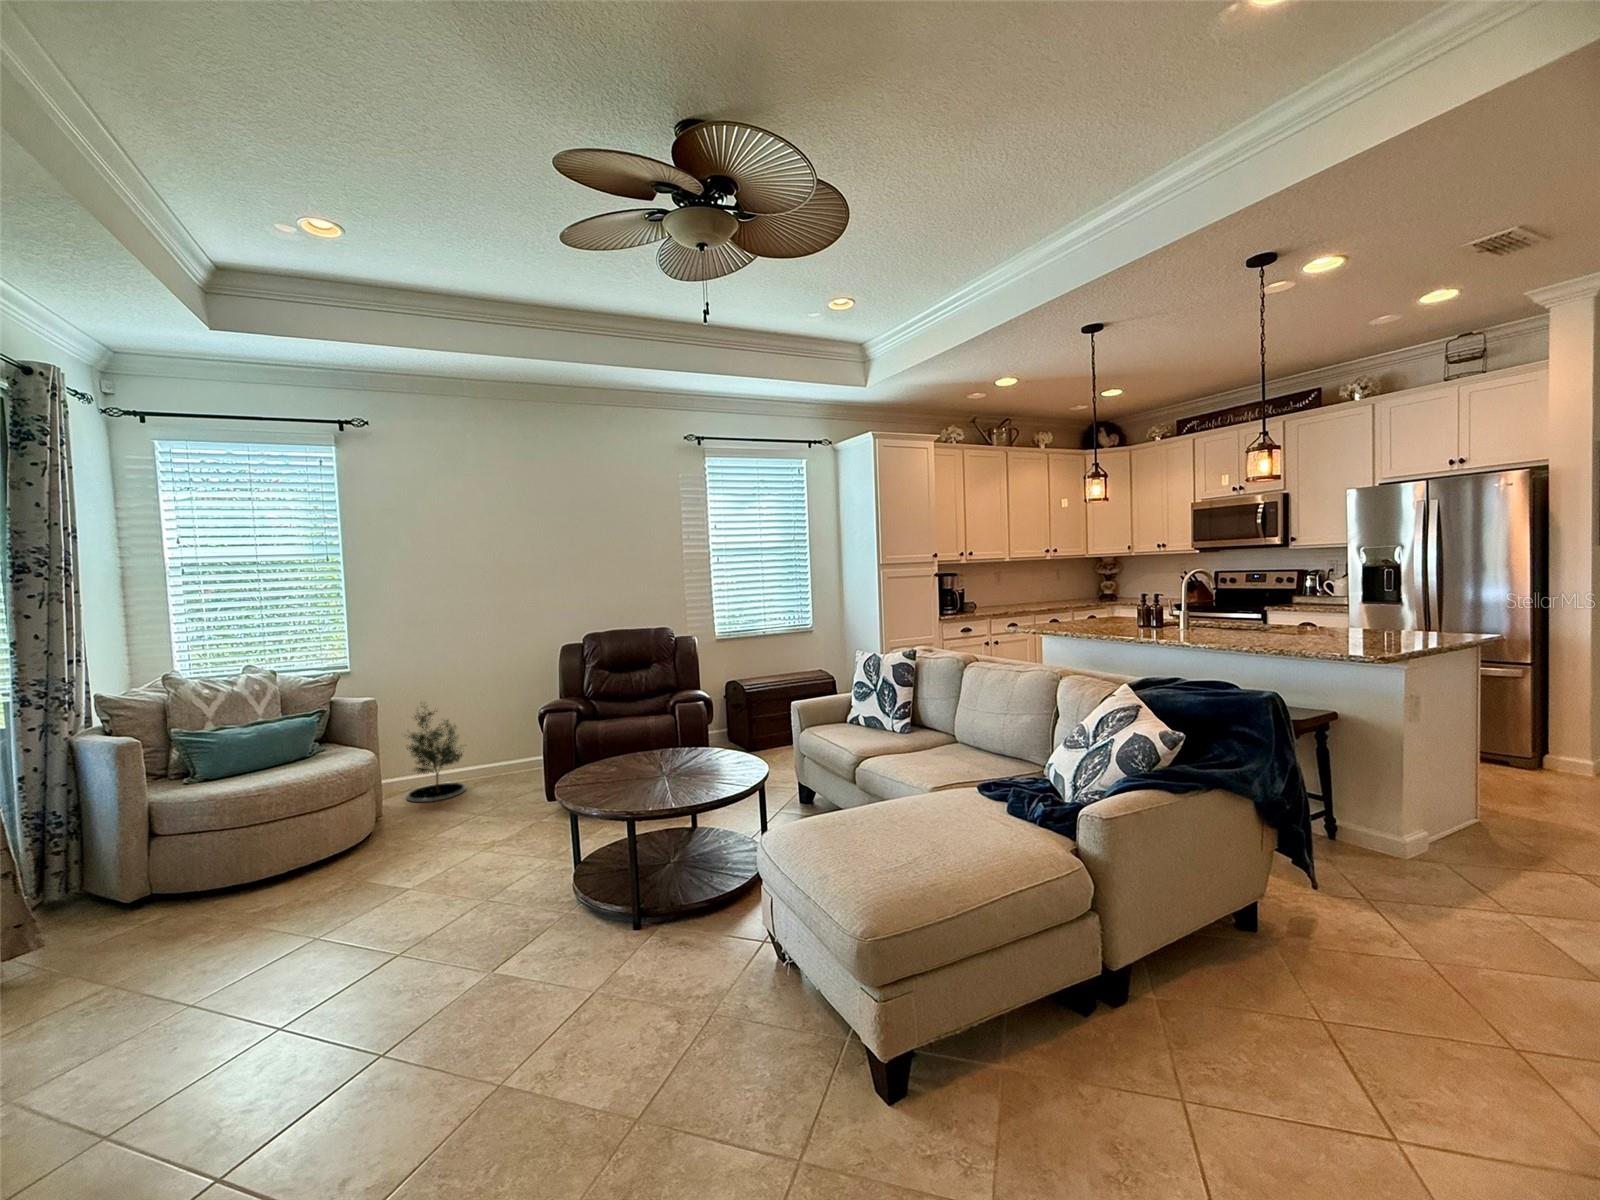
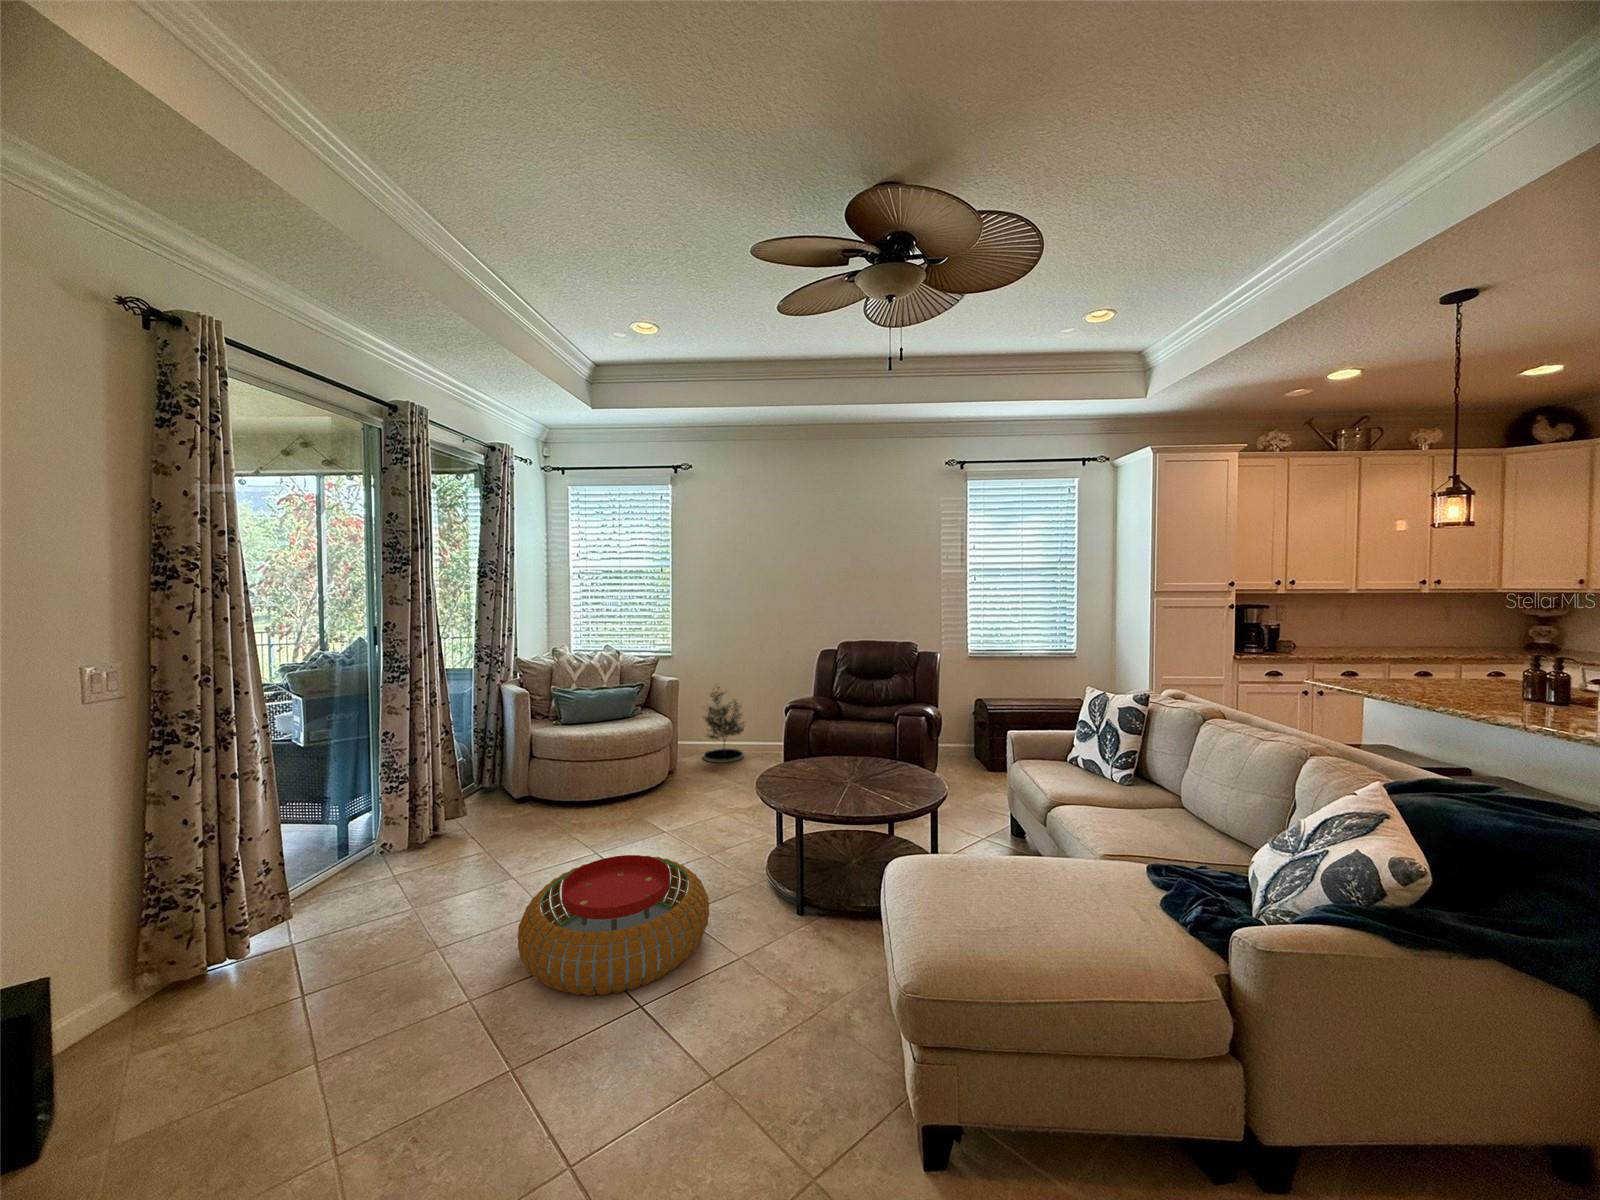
pouf: none [300,895,556,1071] -> present [518,855,709,996]

